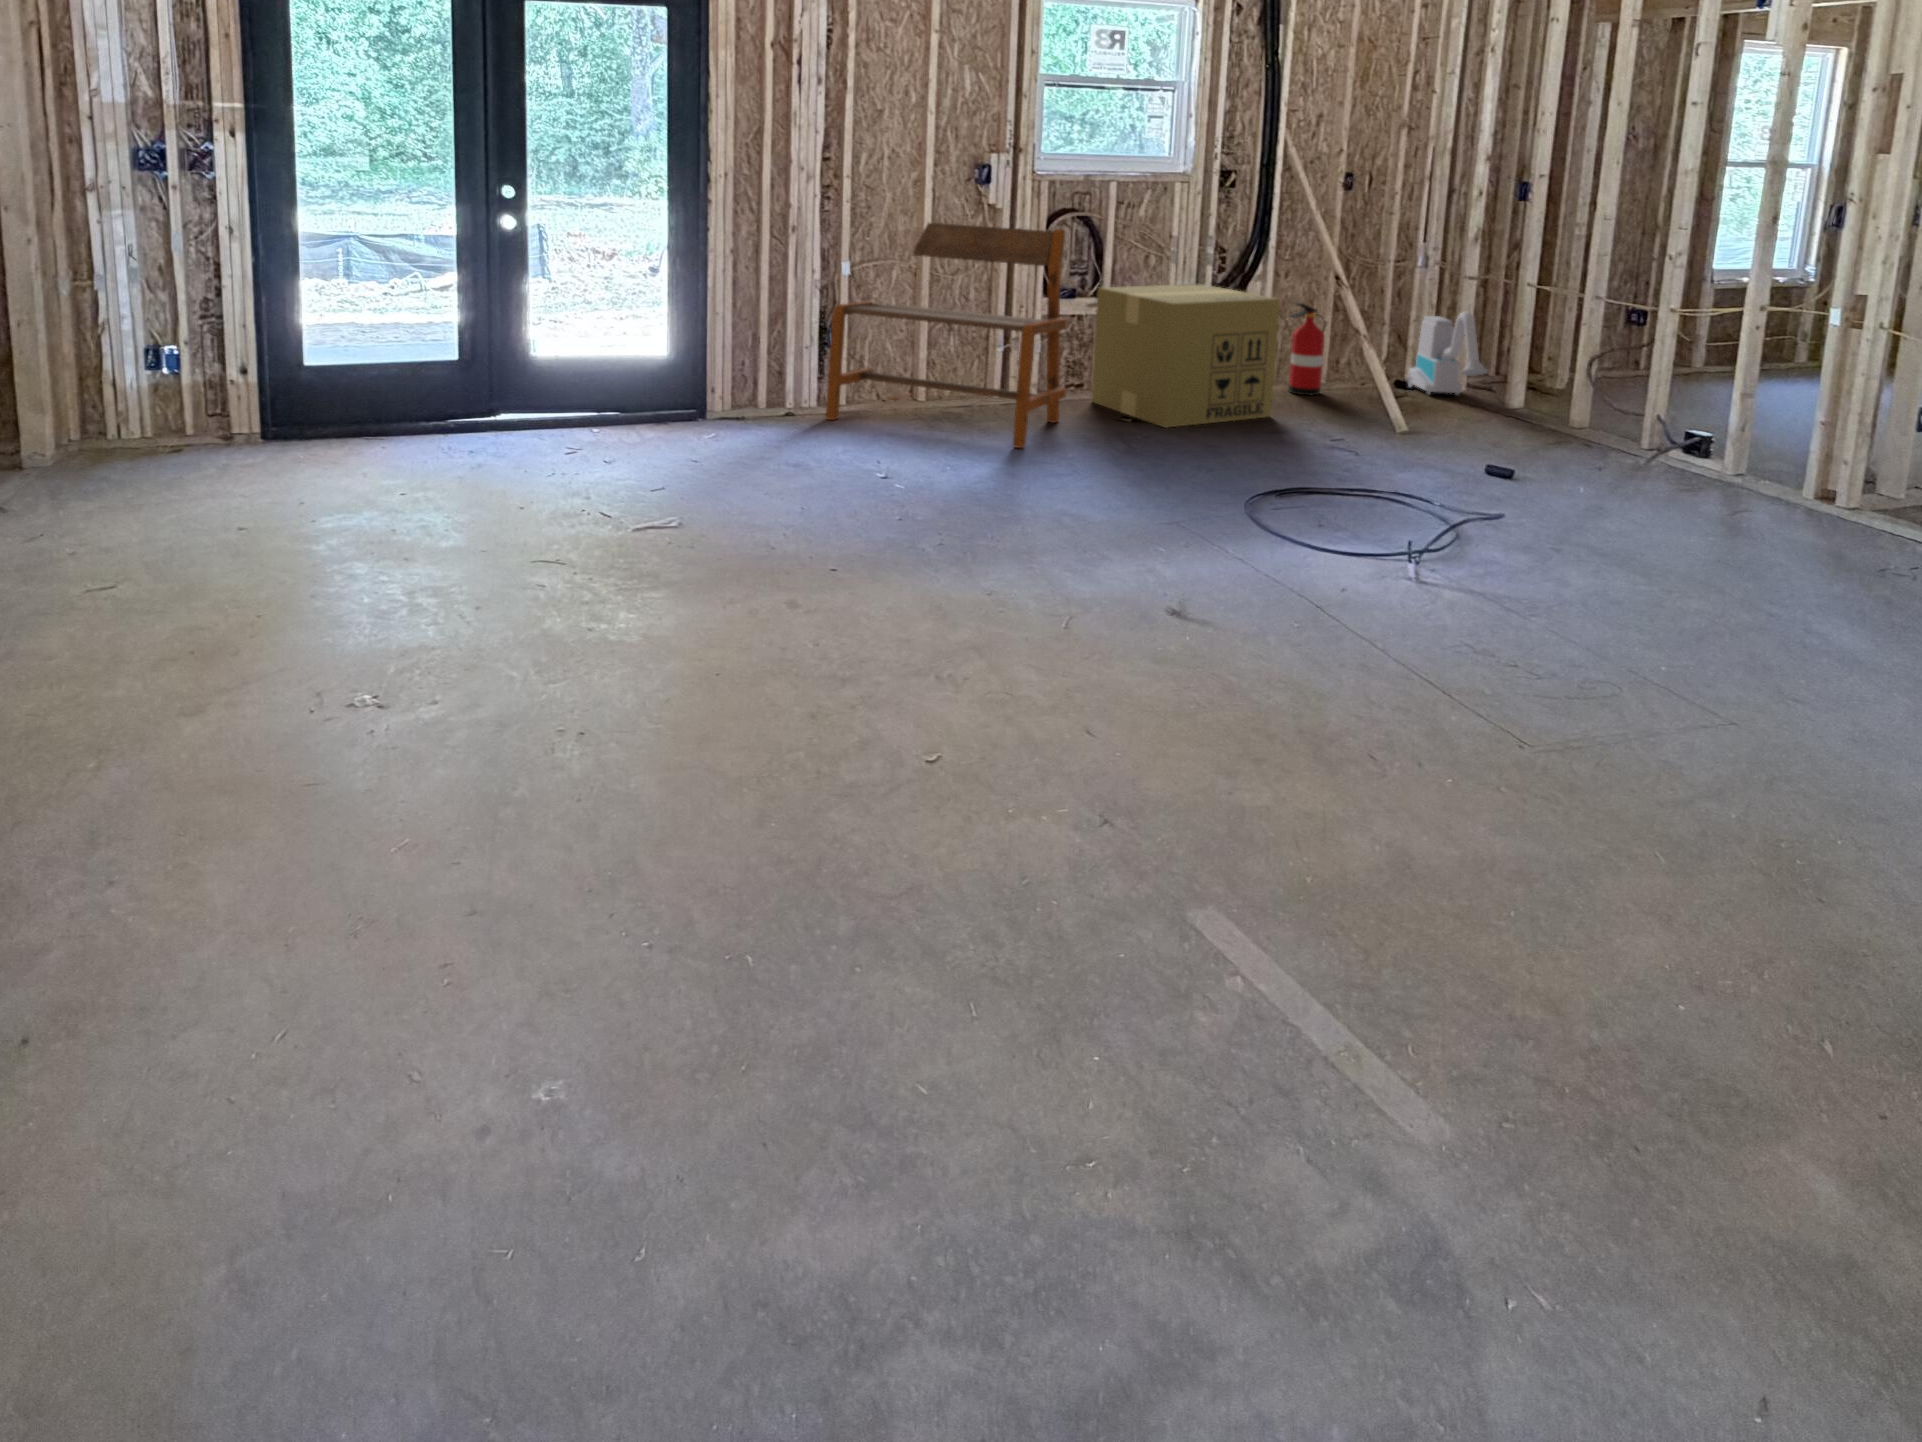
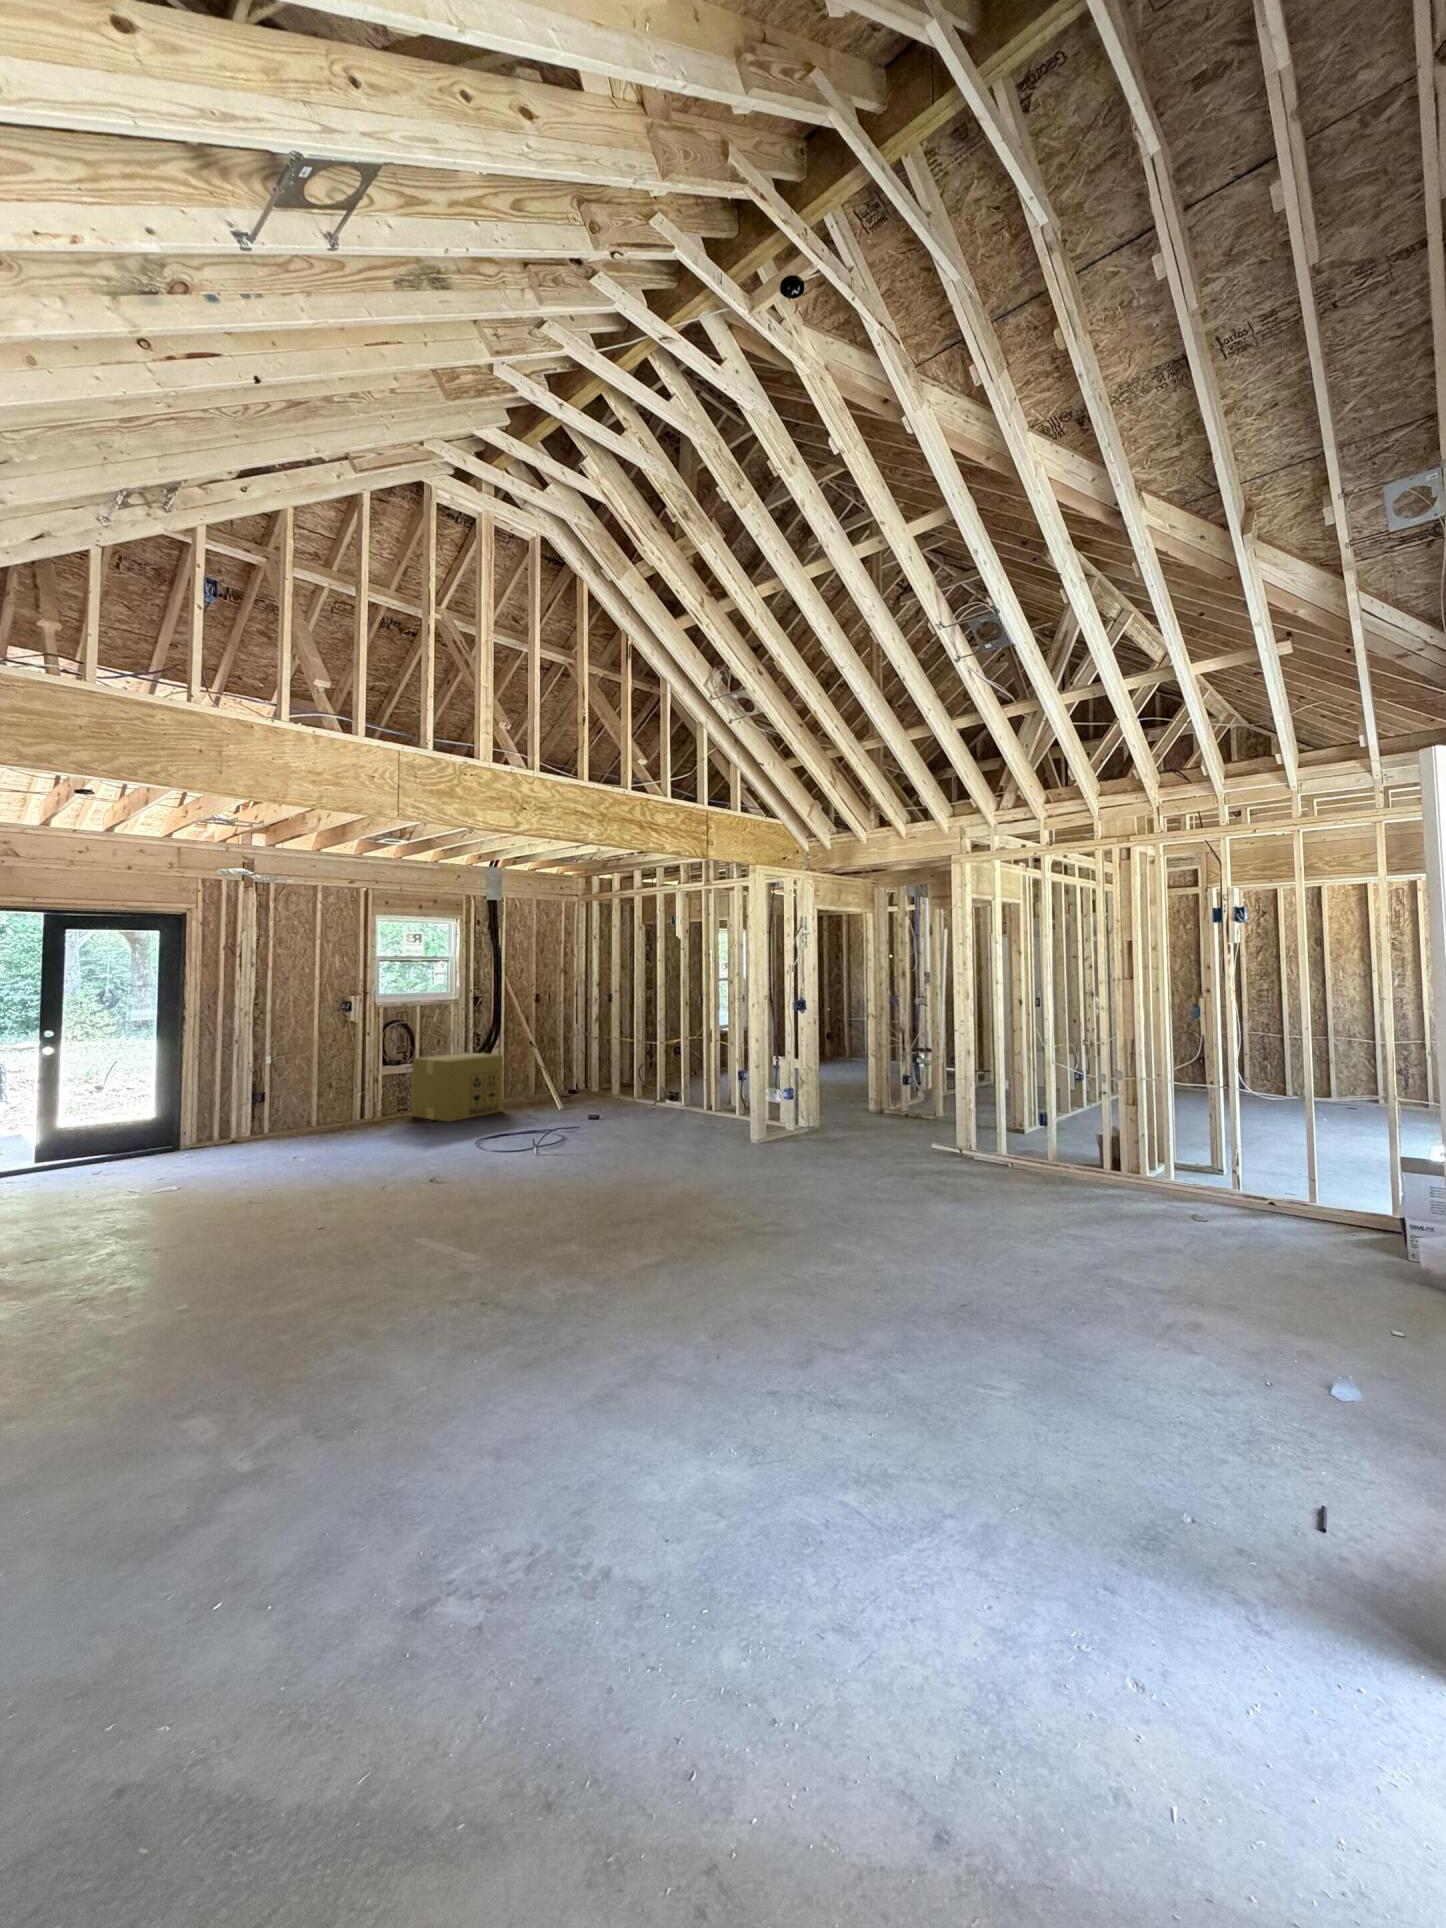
bench: present [826,223,1066,448] -> none [257,1031,395,1141]
fire extinguisher: present [1288,303,1325,395] -> none [513,1057,531,1101]
vacuum cleaner: present [1408,312,1488,396] -> none [574,1054,603,1094]

